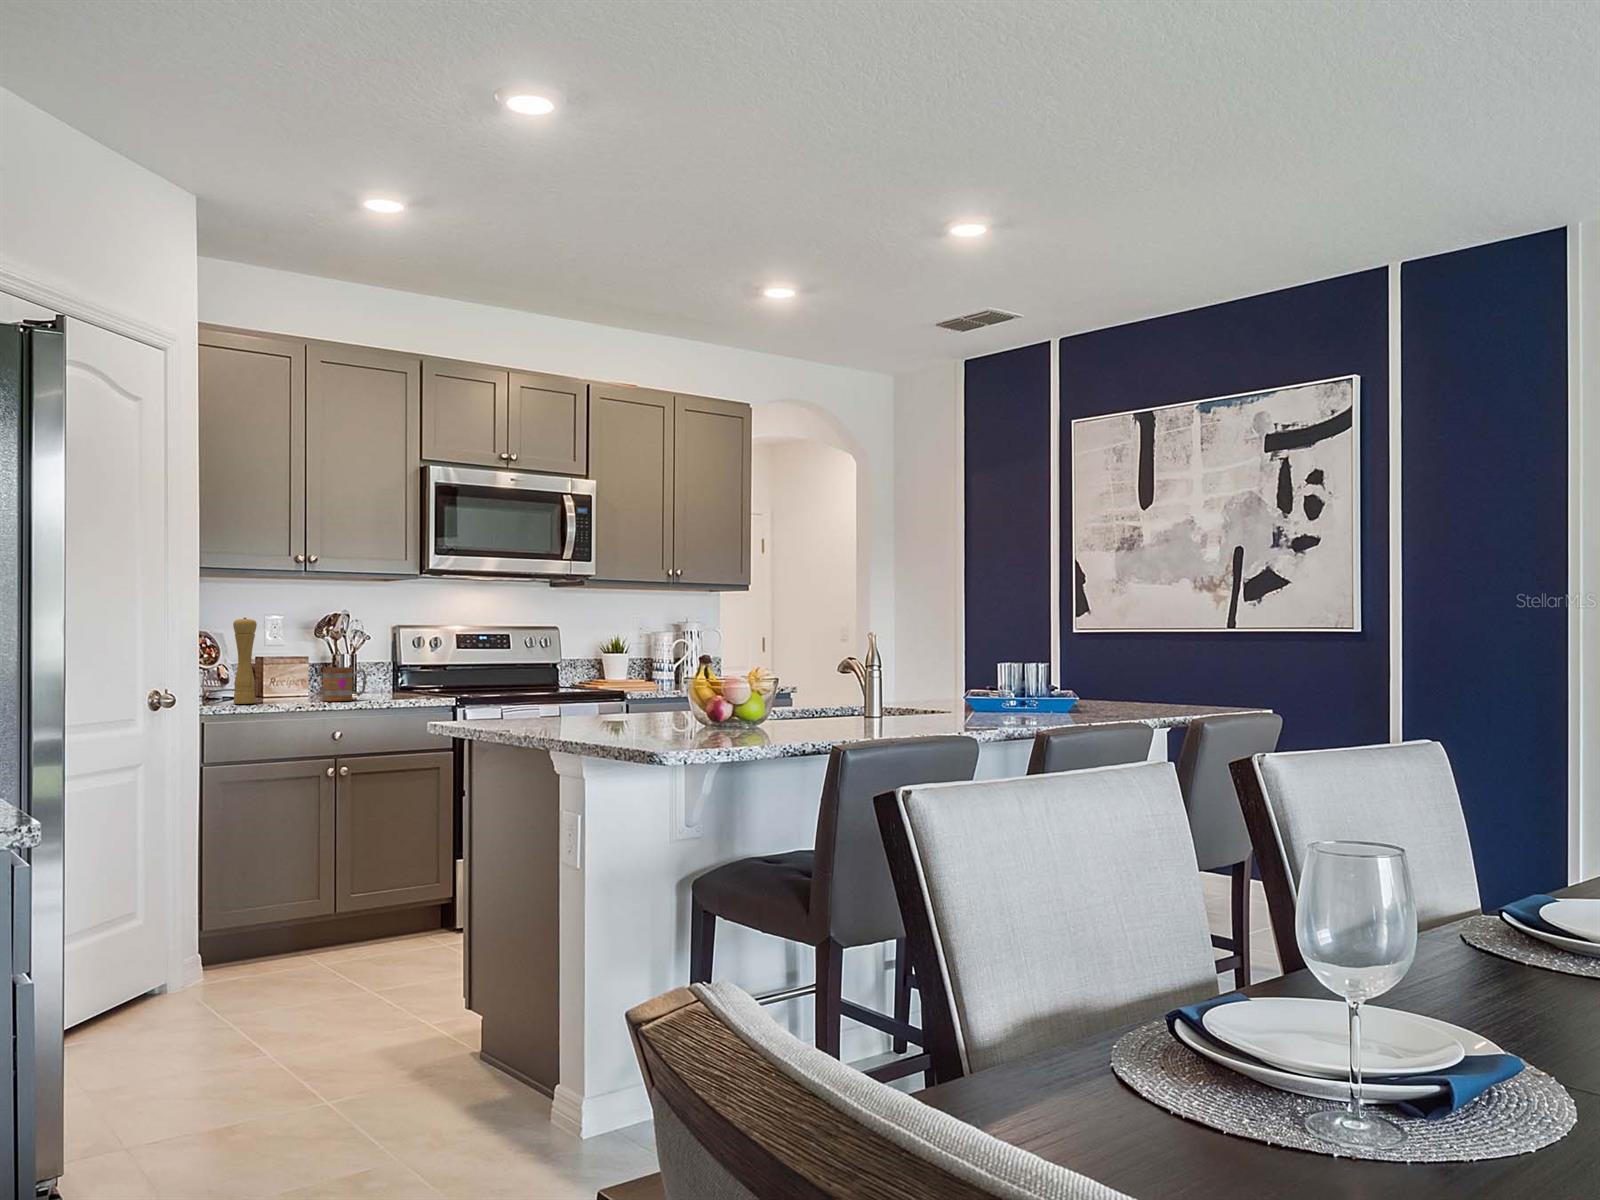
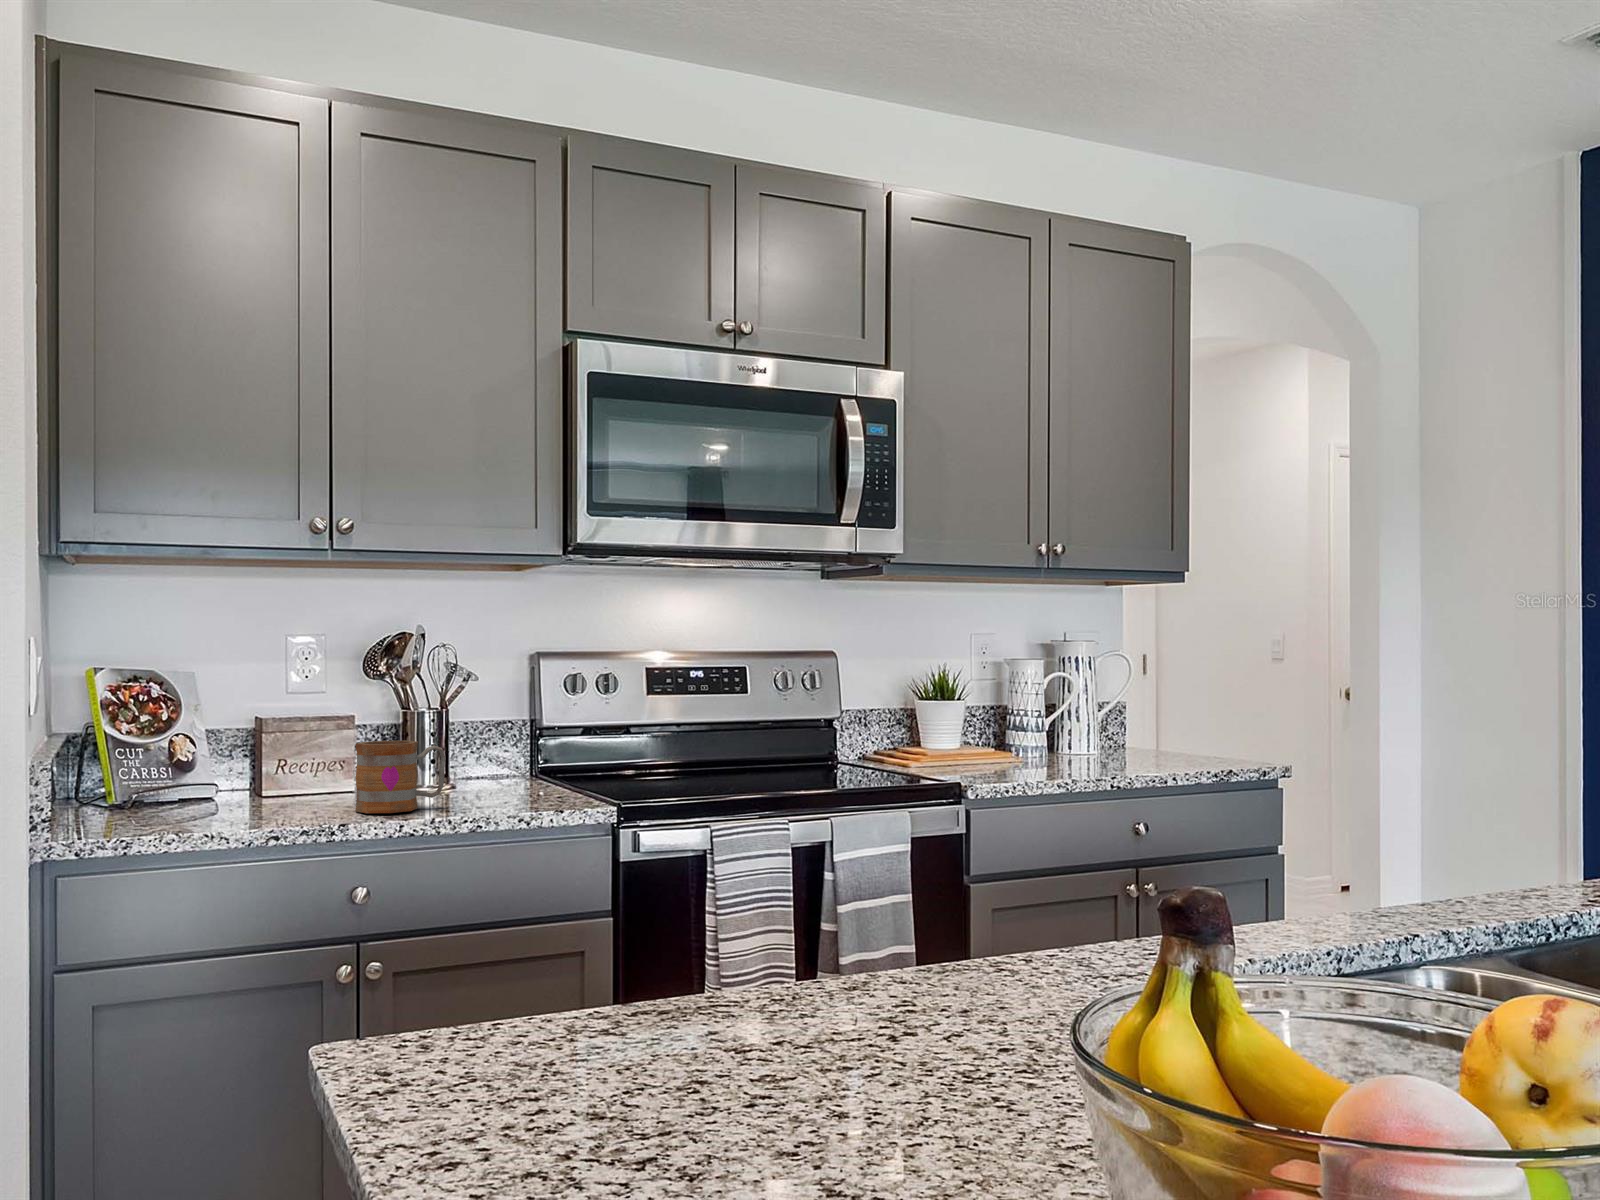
pepper mill: present [233,618,257,704] -> none [161,643,211,824]

